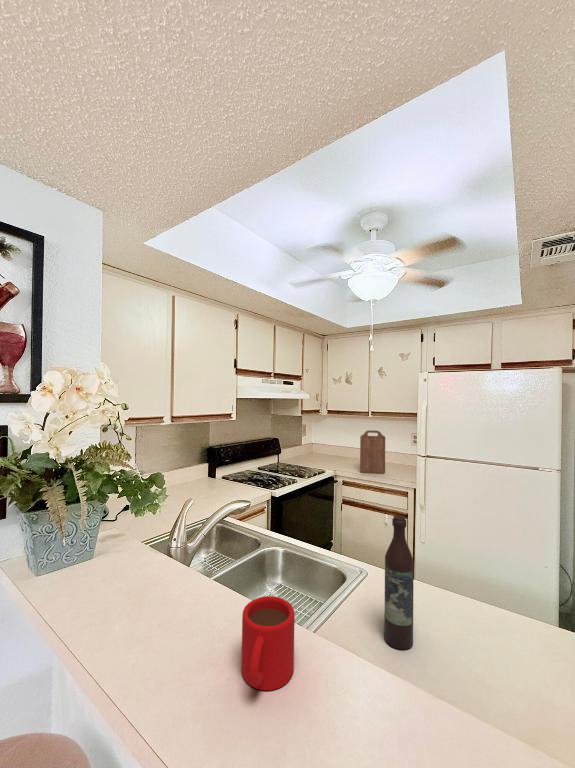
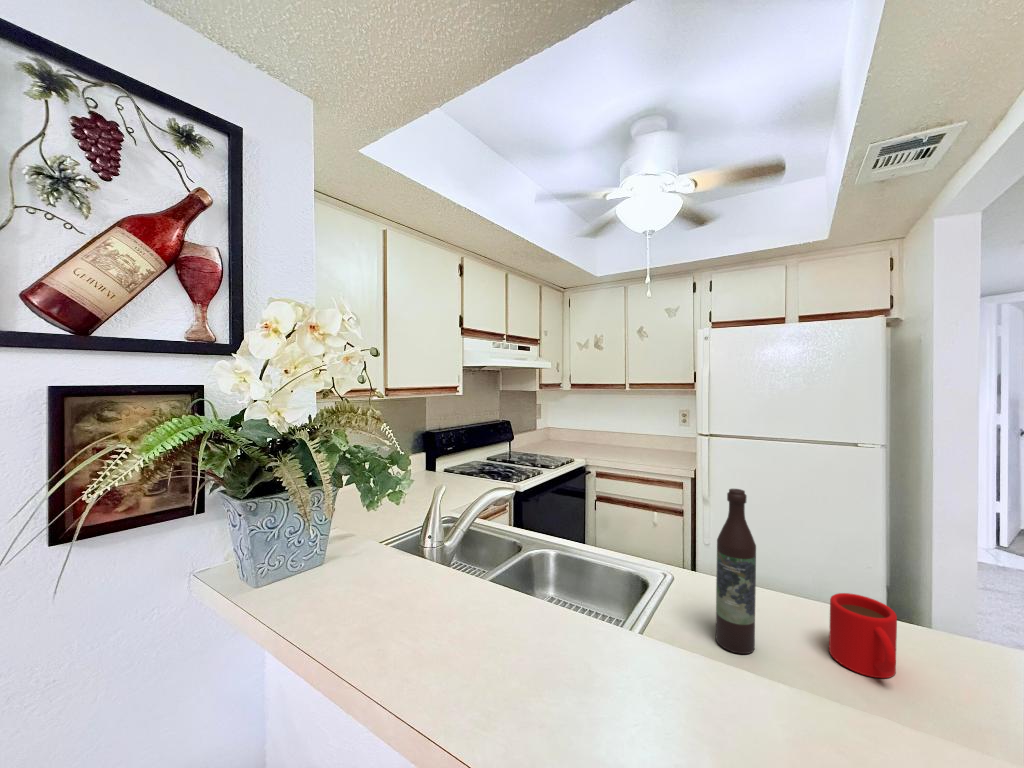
cutting board: present [360,430,385,473] -> none [617,407,649,461]
mug: present [241,596,295,690] -> present [829,593,897,678]

